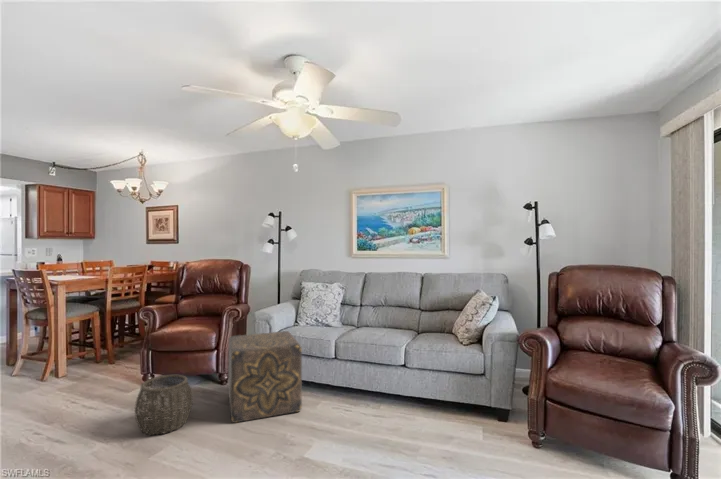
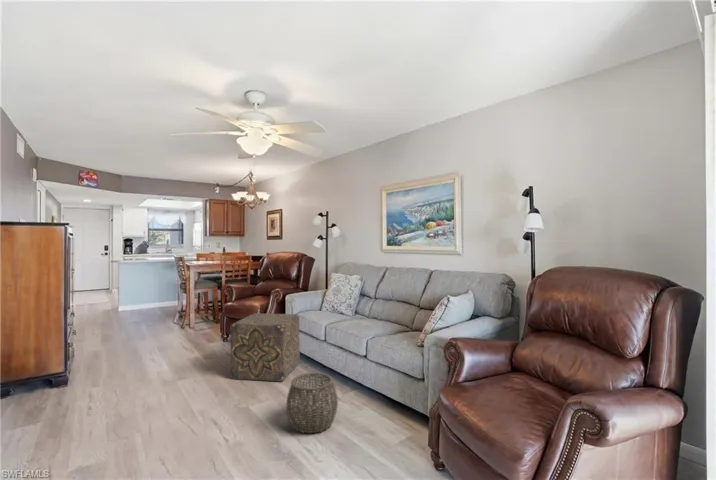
woven basket: present [135,375,192,435] -> present [287,372,338,433]

